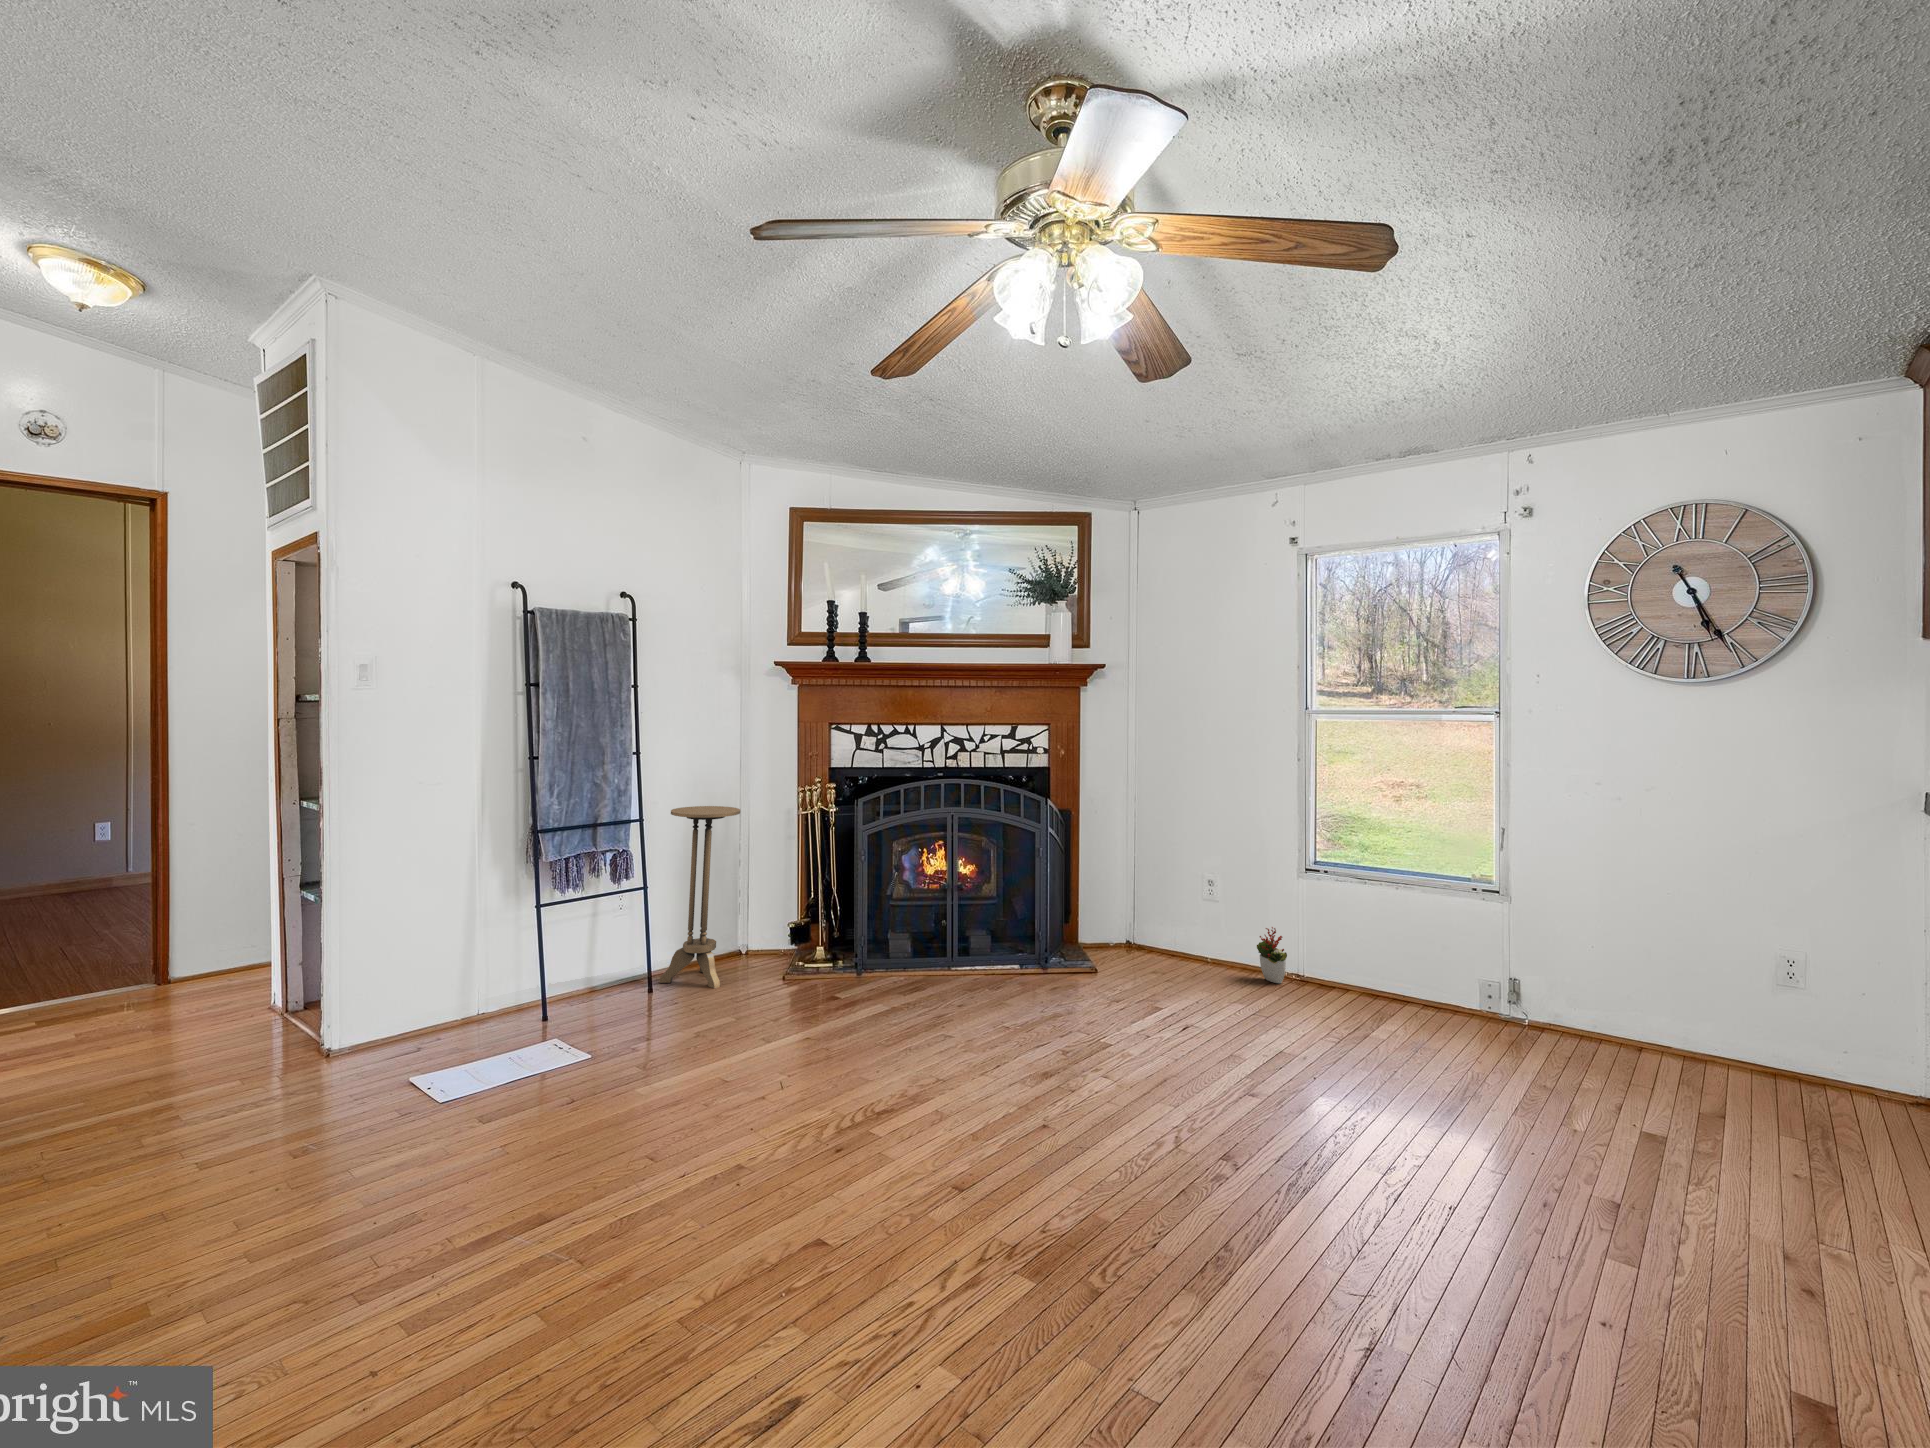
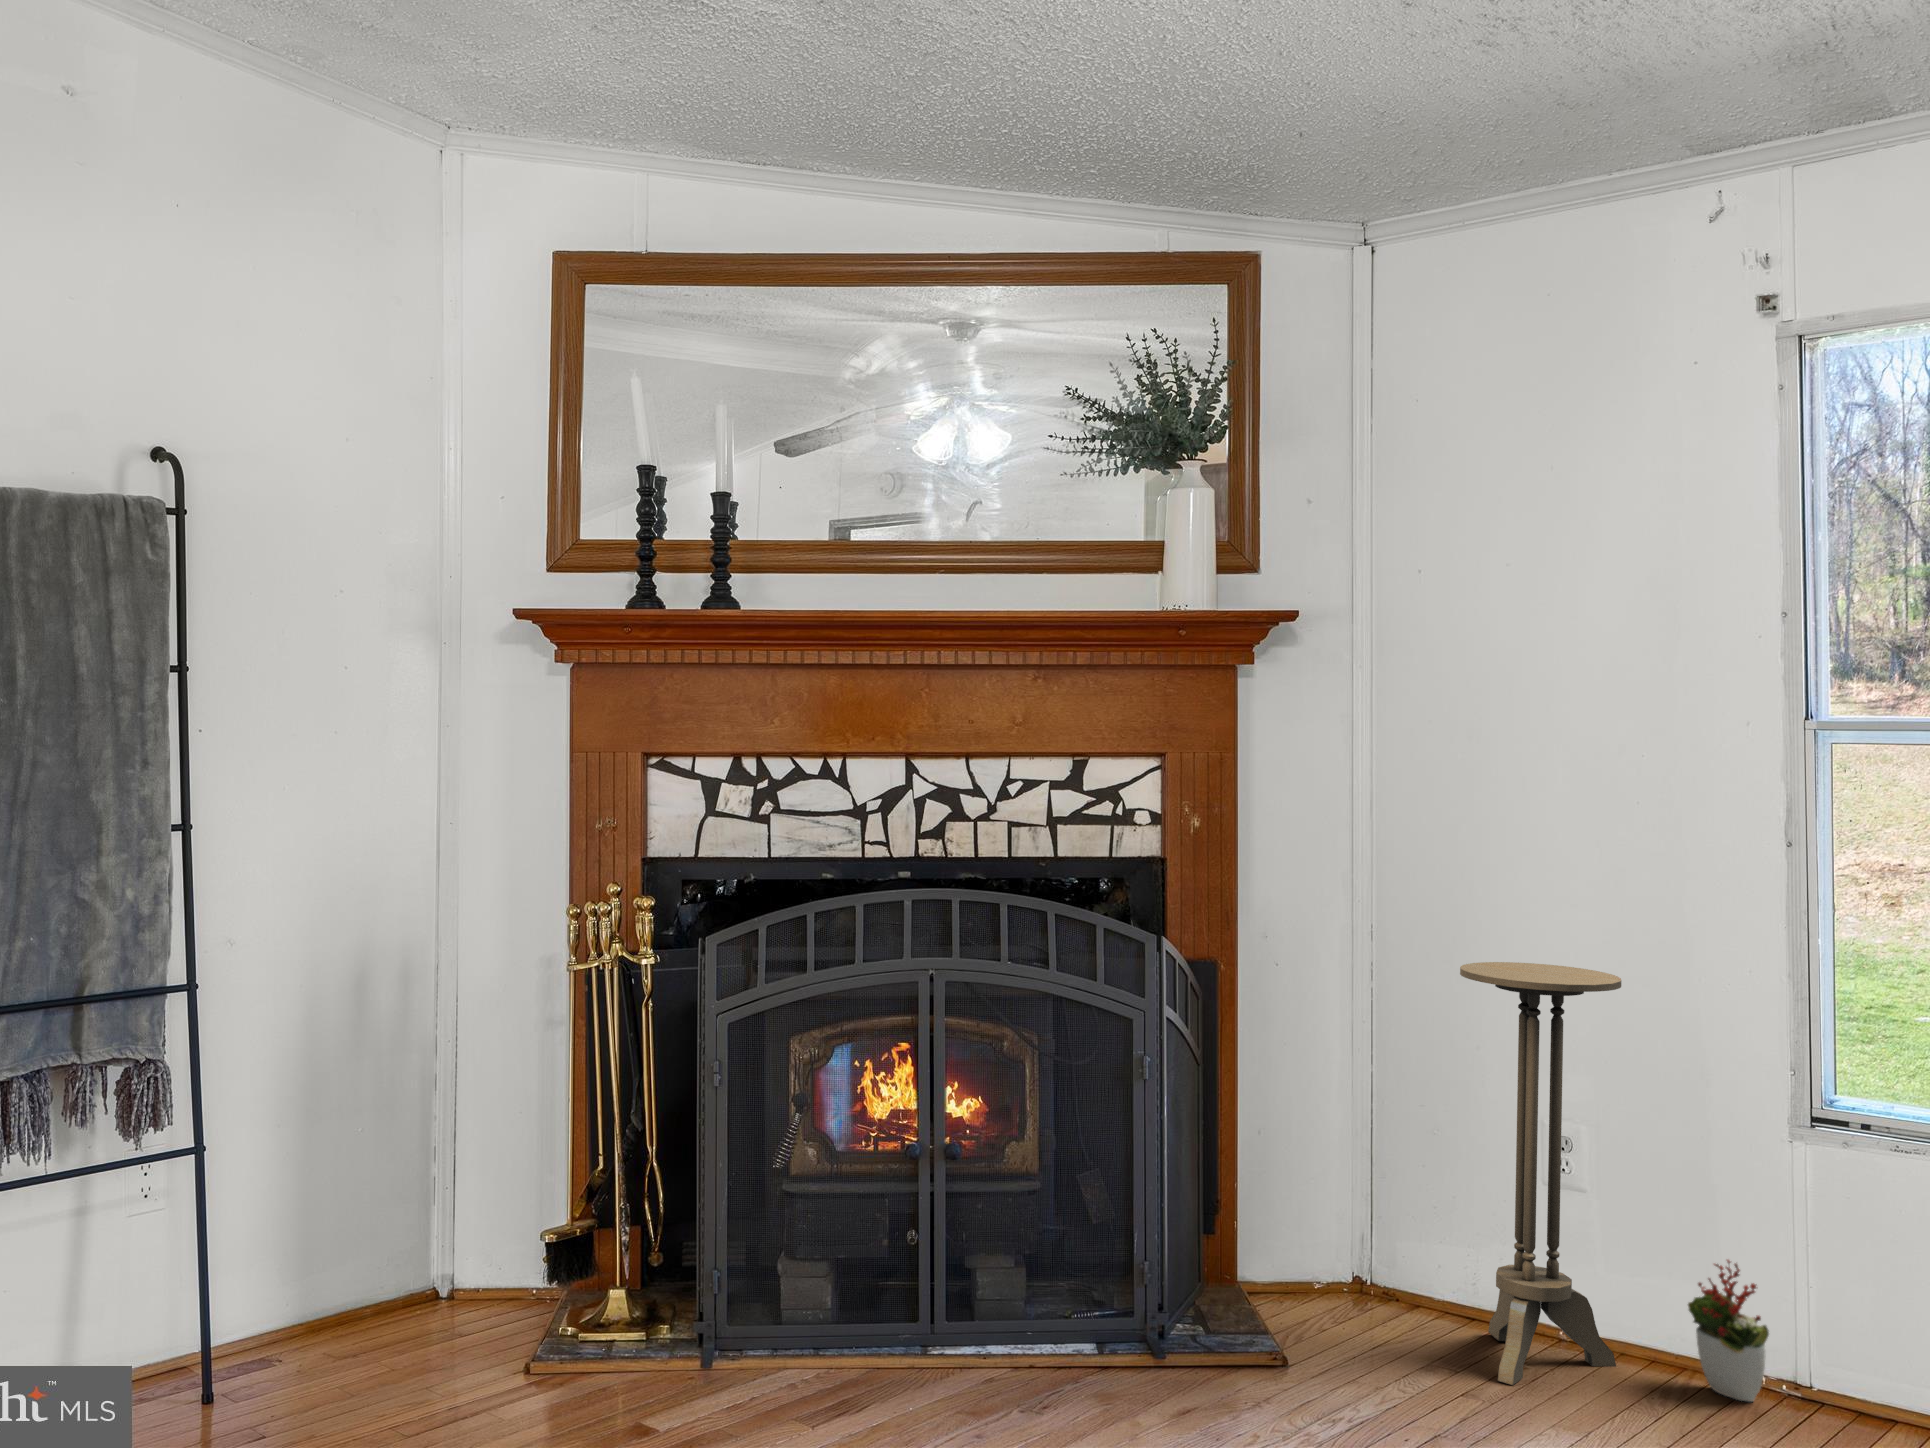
side table: present [659,806,740,989] -> present [1460,962,1621,1385]

